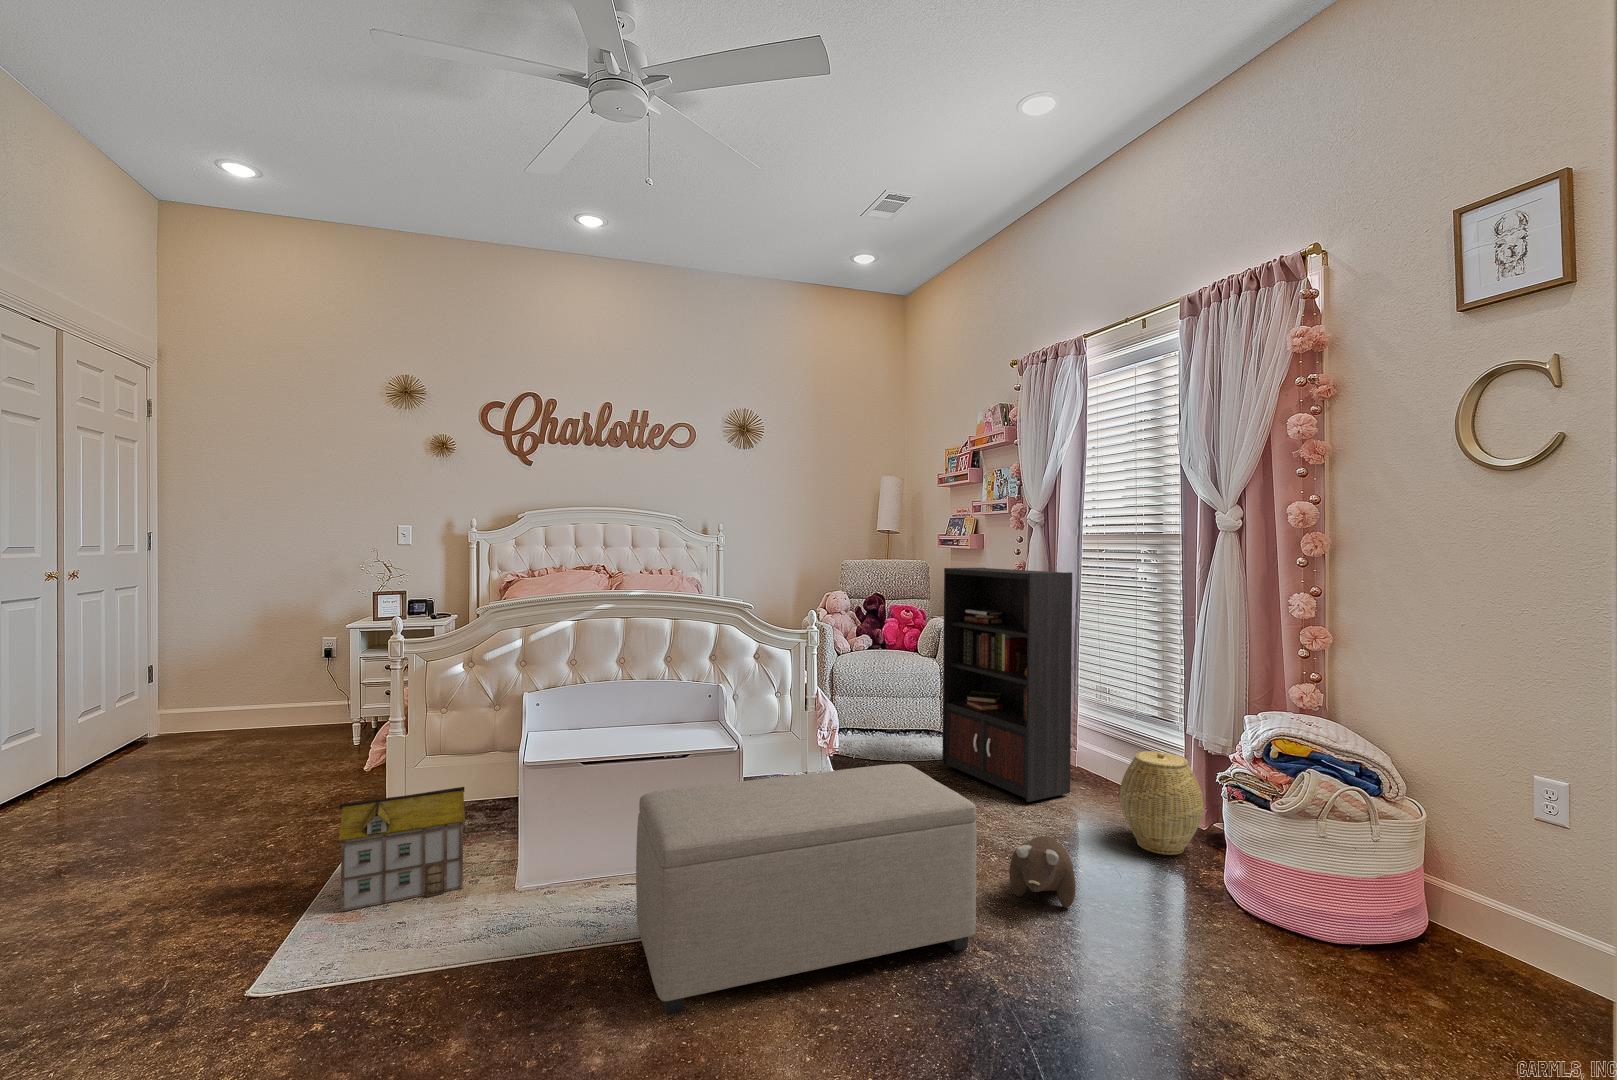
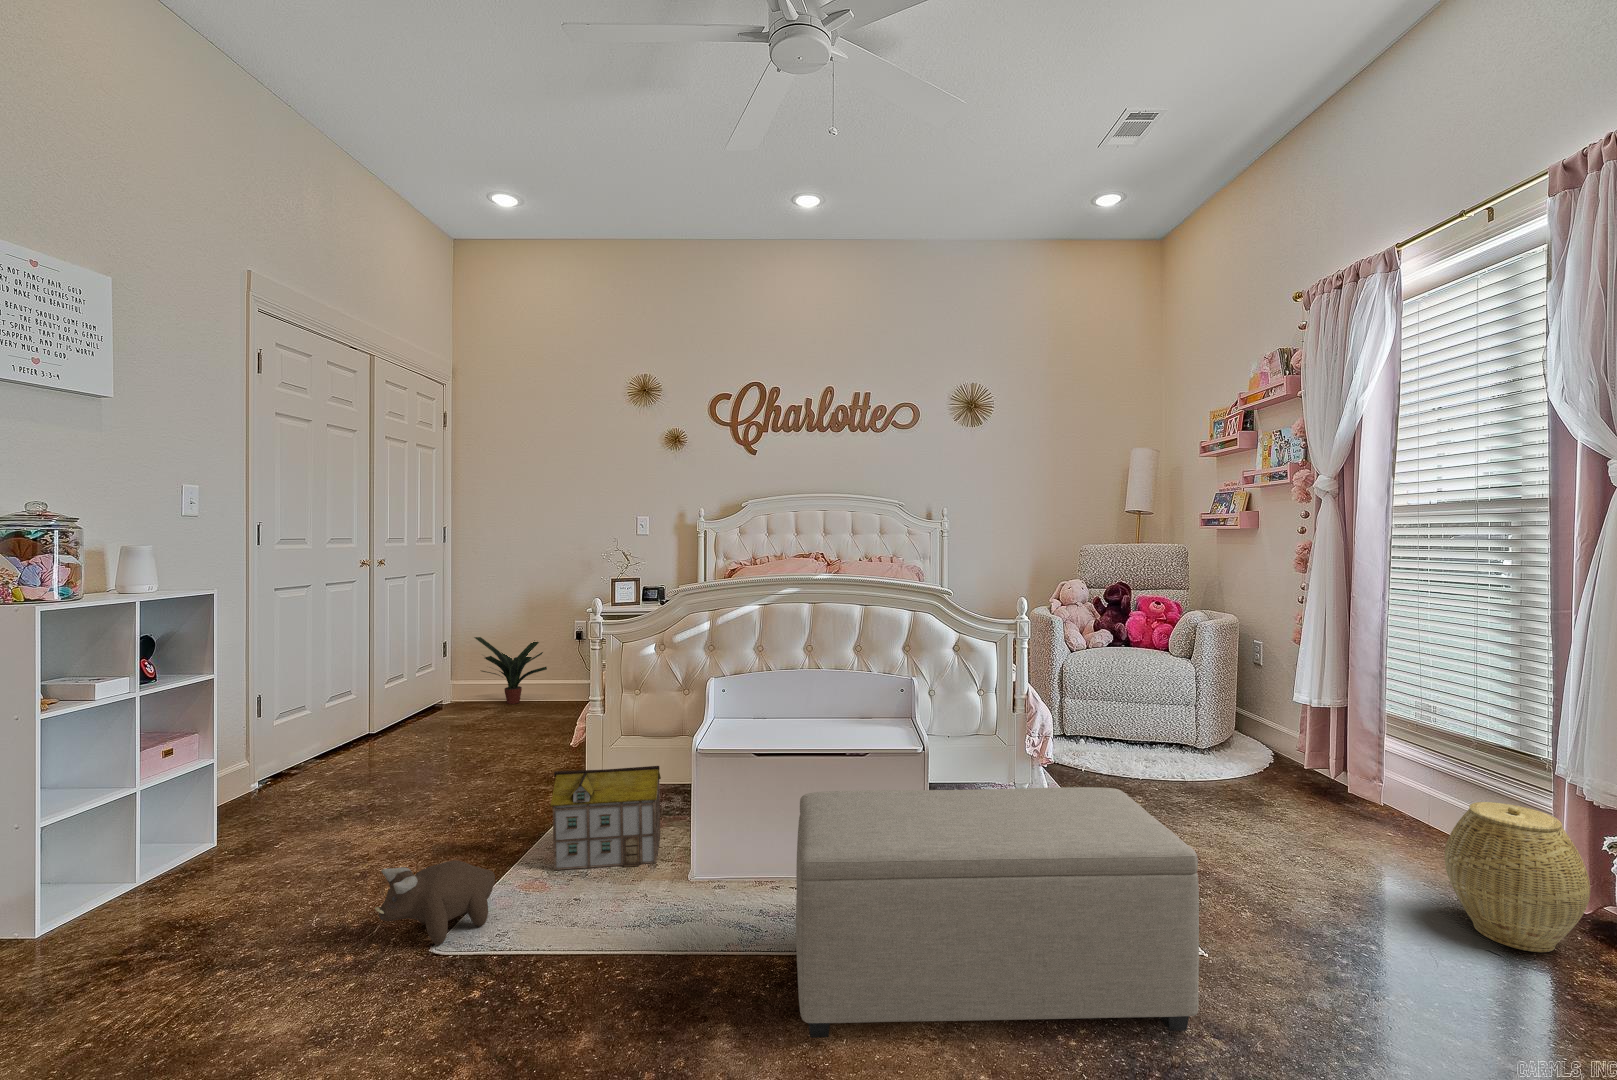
bookcase: present [942,568,1072,802] -> none [1194,551,1474,865]
potted plant: none [167,664,270,742] -> present [474,637,547,704]
plush toy: present [1009,836,1076,908] -> present [375,860,495,945]

